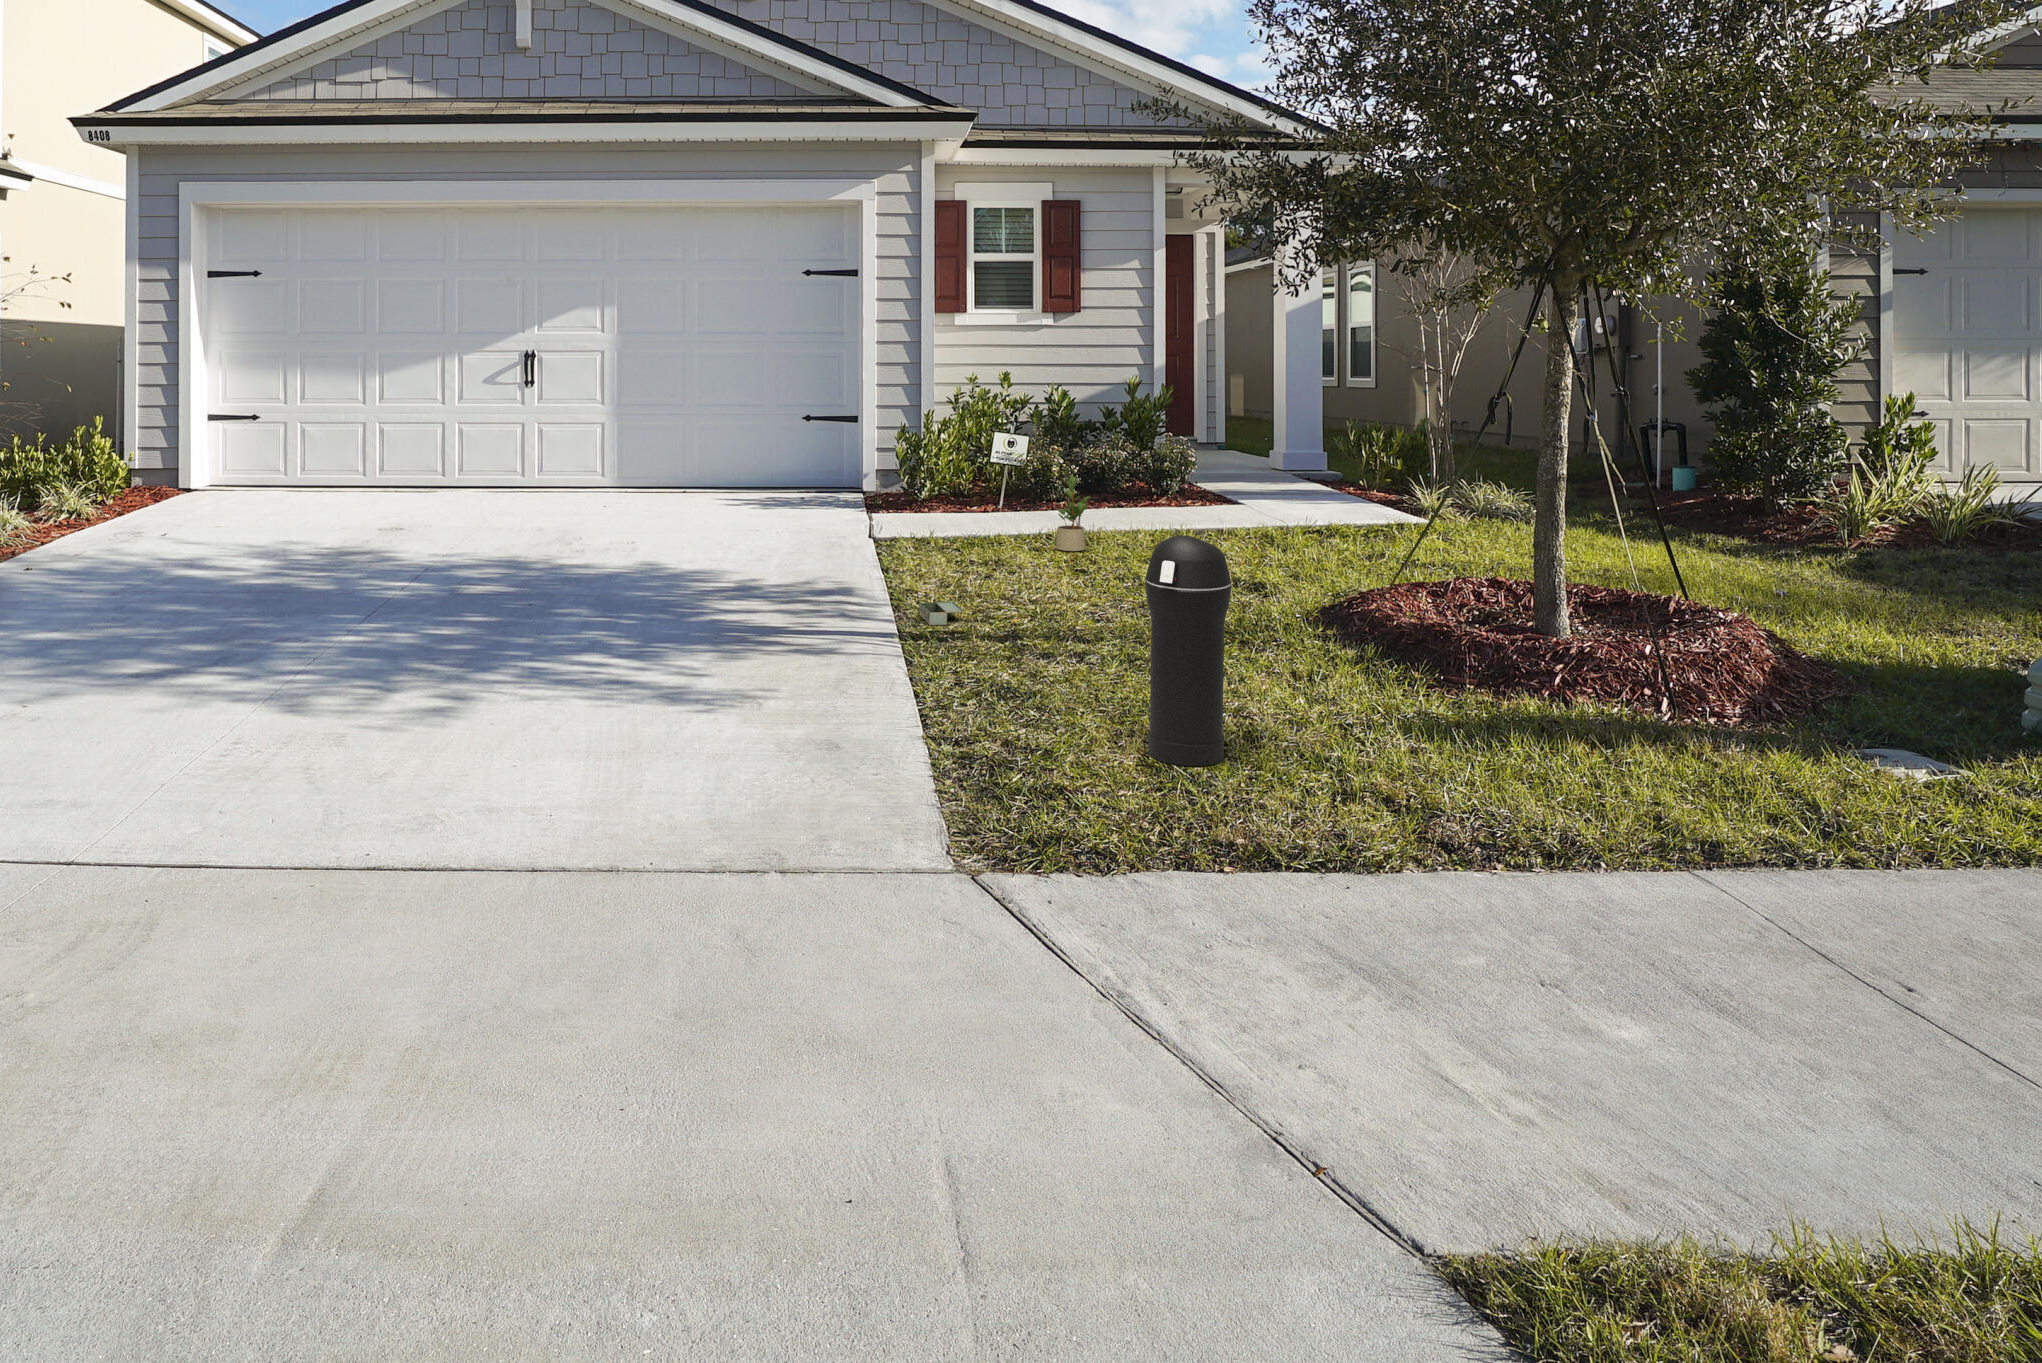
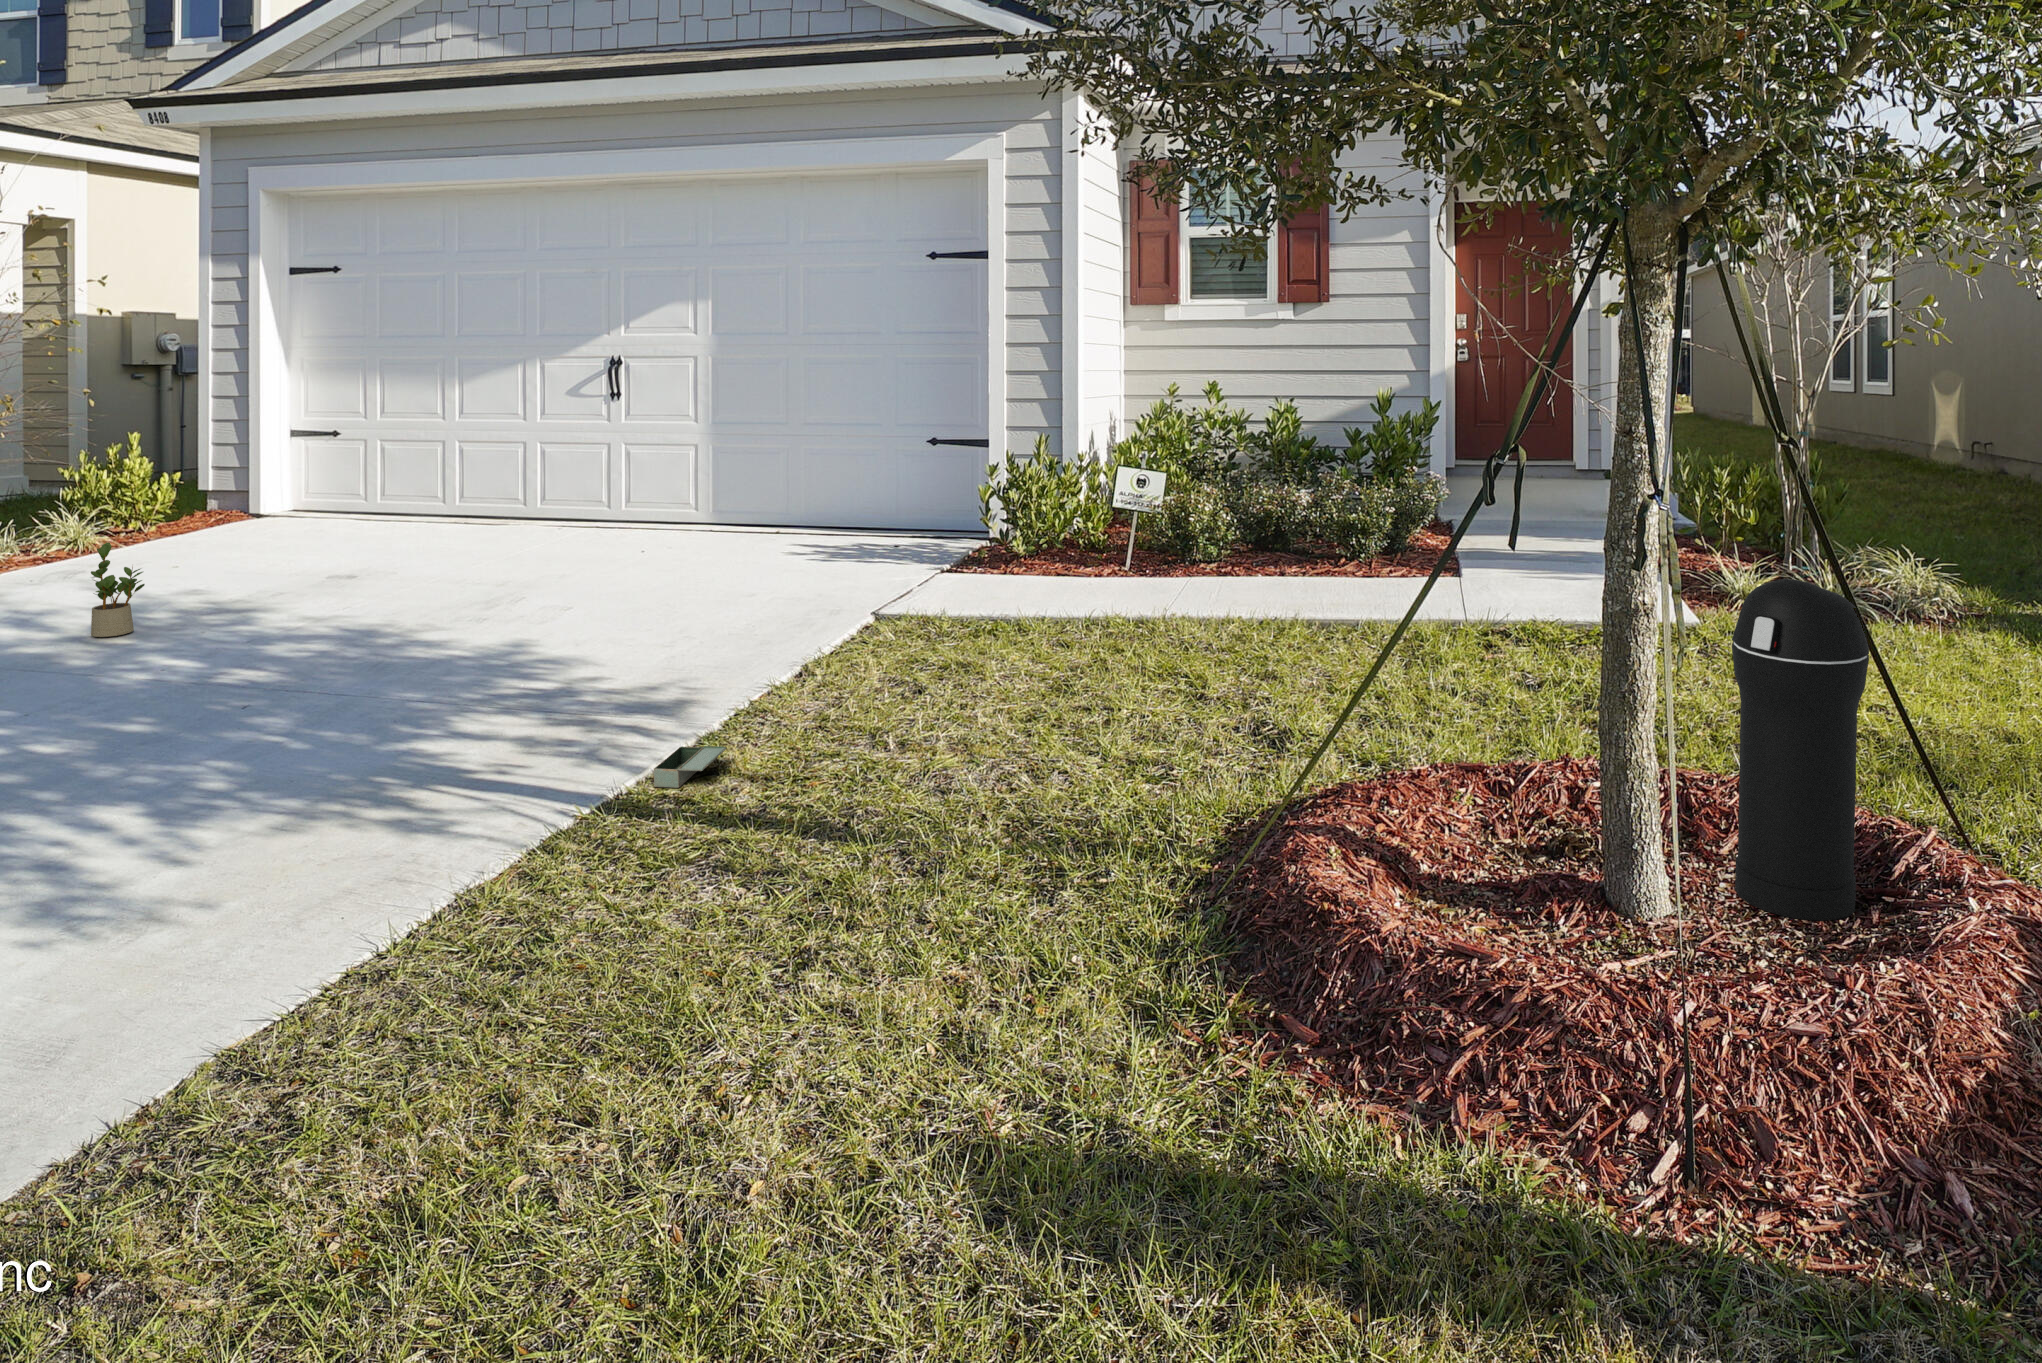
potted plant: present [1056,476,1090,551] -> present [91,542,145,637]
trash can: present [1145,535,1231,766] -> present [1732,579,1869,921]

